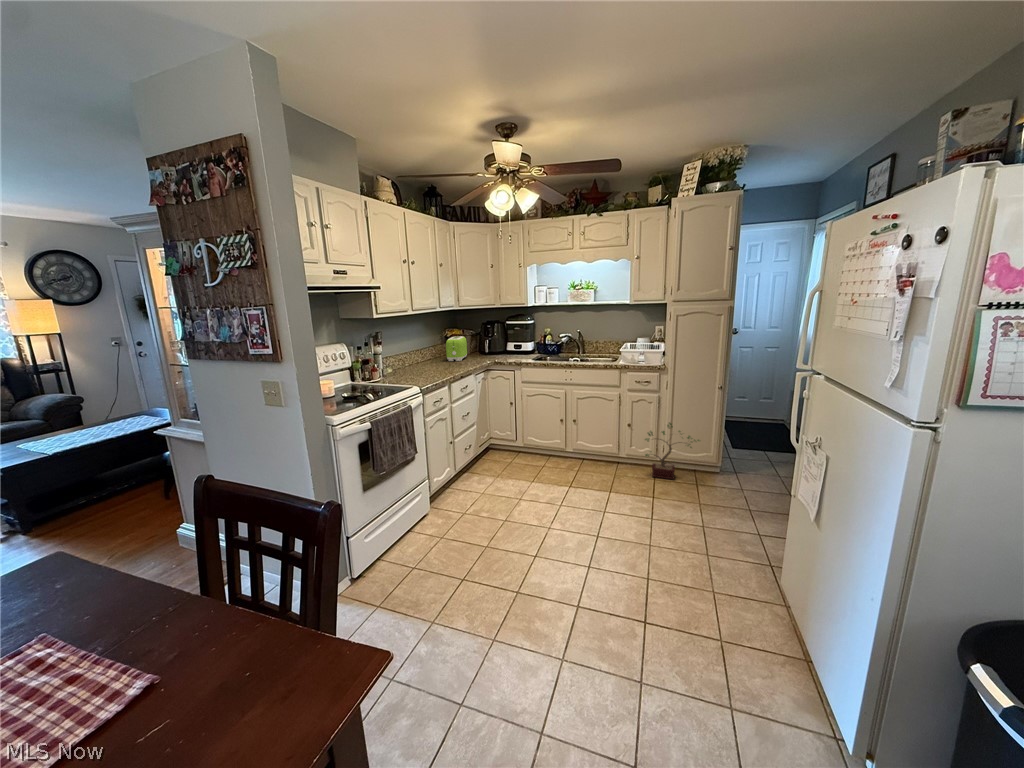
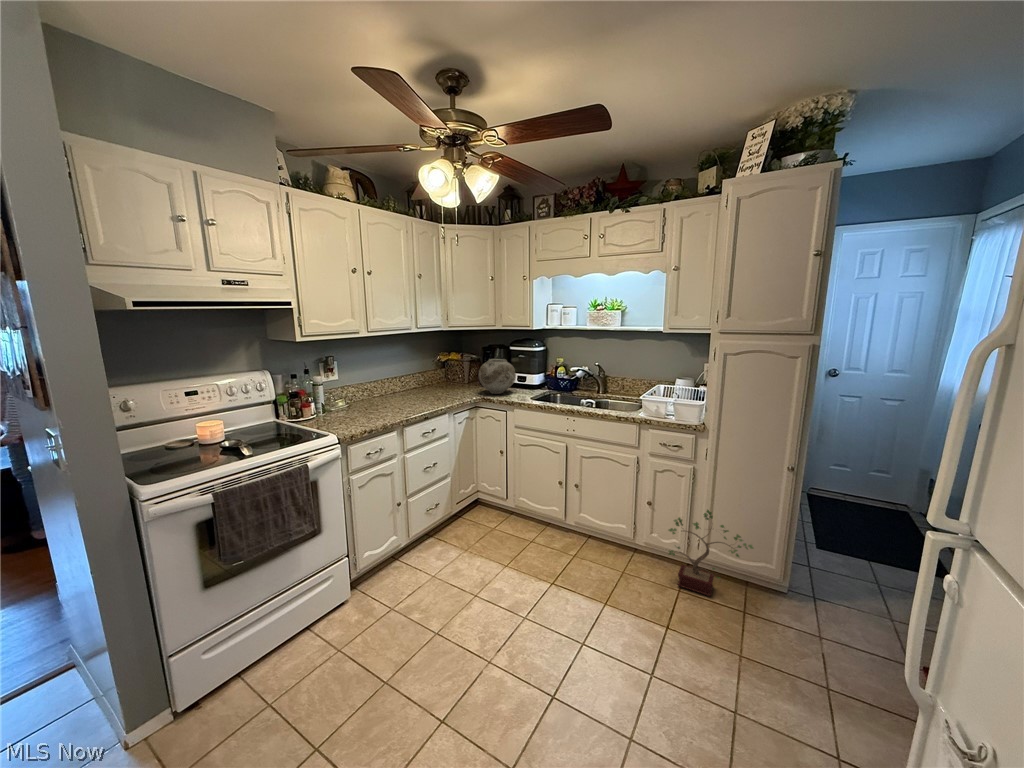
vase: none [487,331,517,359] -> present [479,359,516,394]
toaster: present [446,336,467,361] -> none [429,362,461,393]

